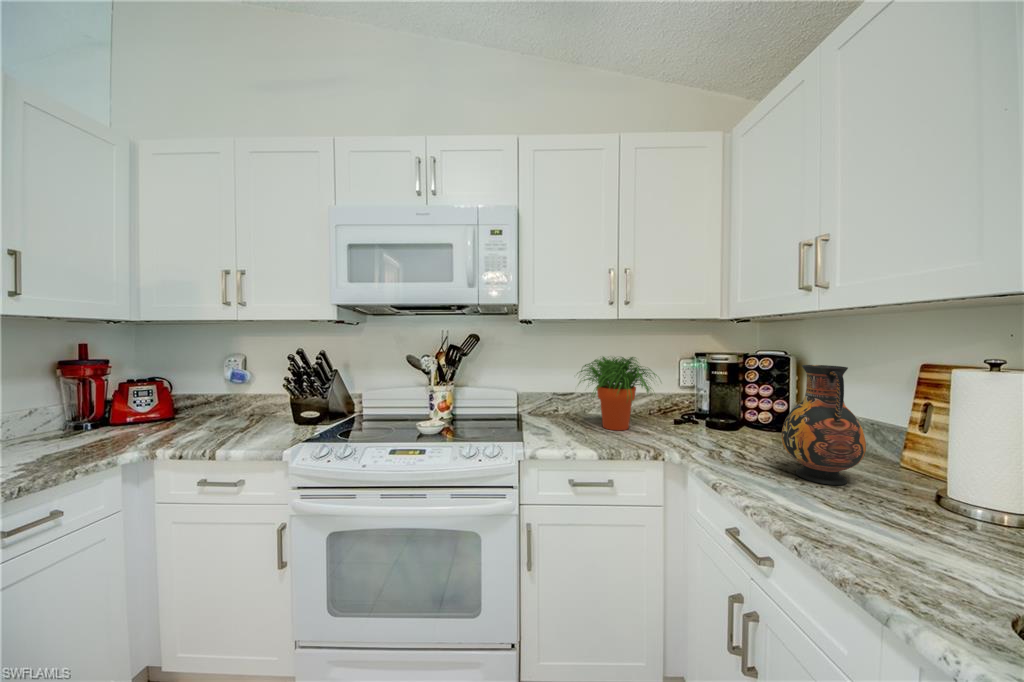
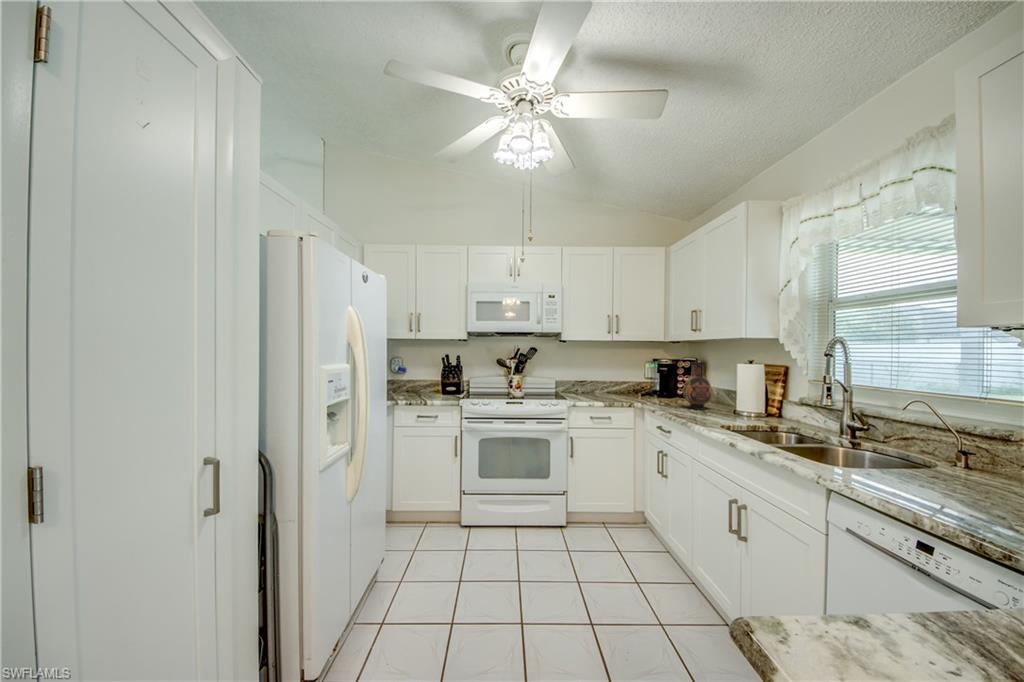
potted plant: present [577,357,656,430] -> none [590,359,635,397]

